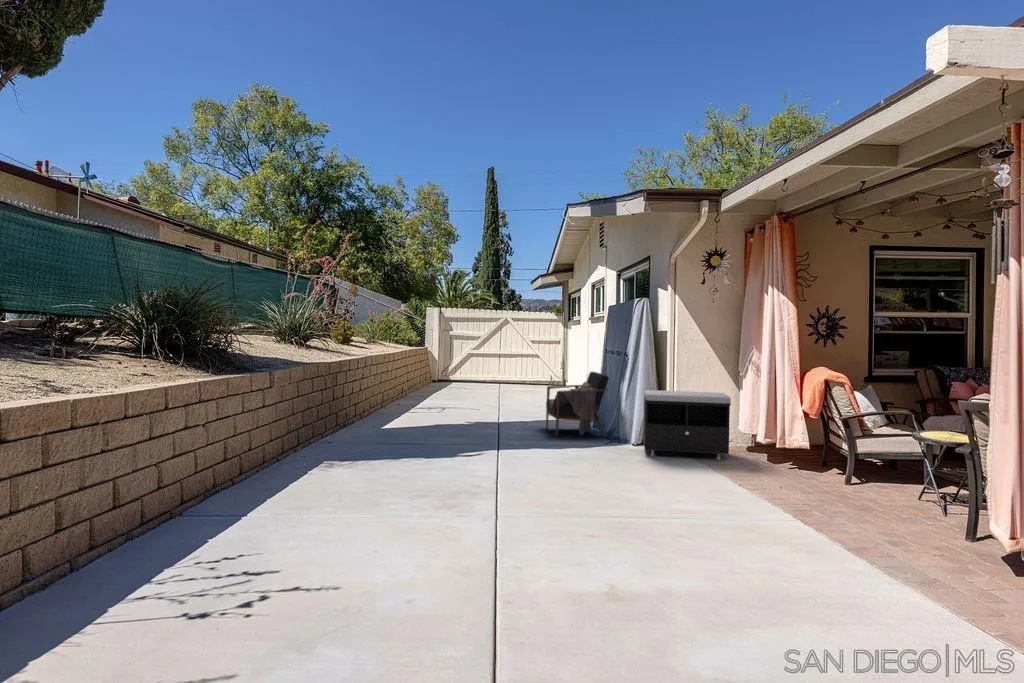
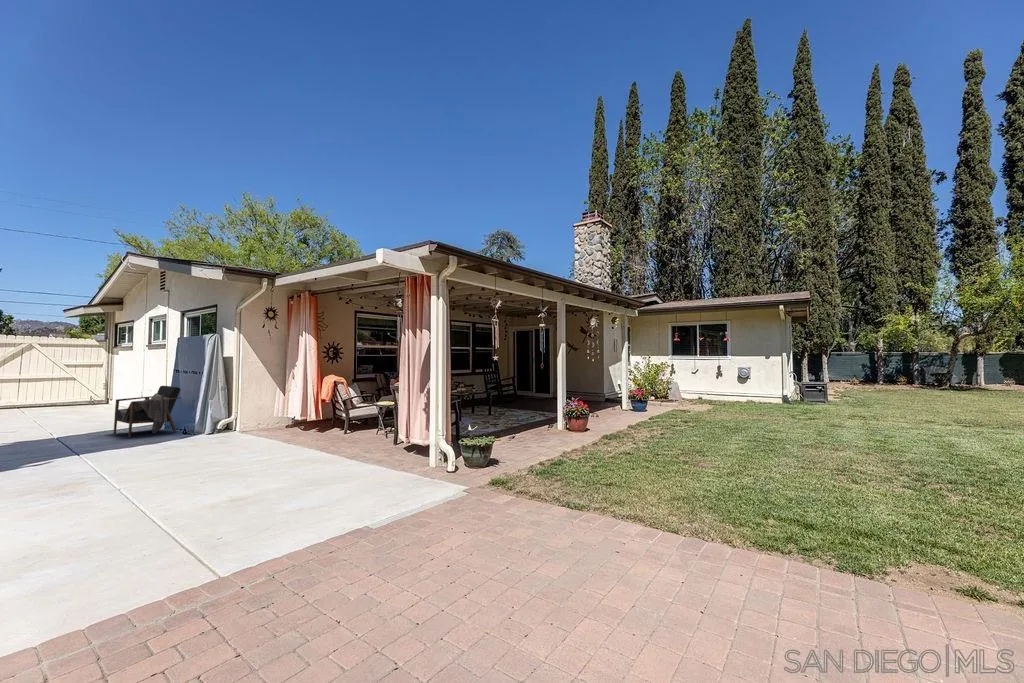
storage bench: present [643,390,731,459] -> none [213,393,279,438]

